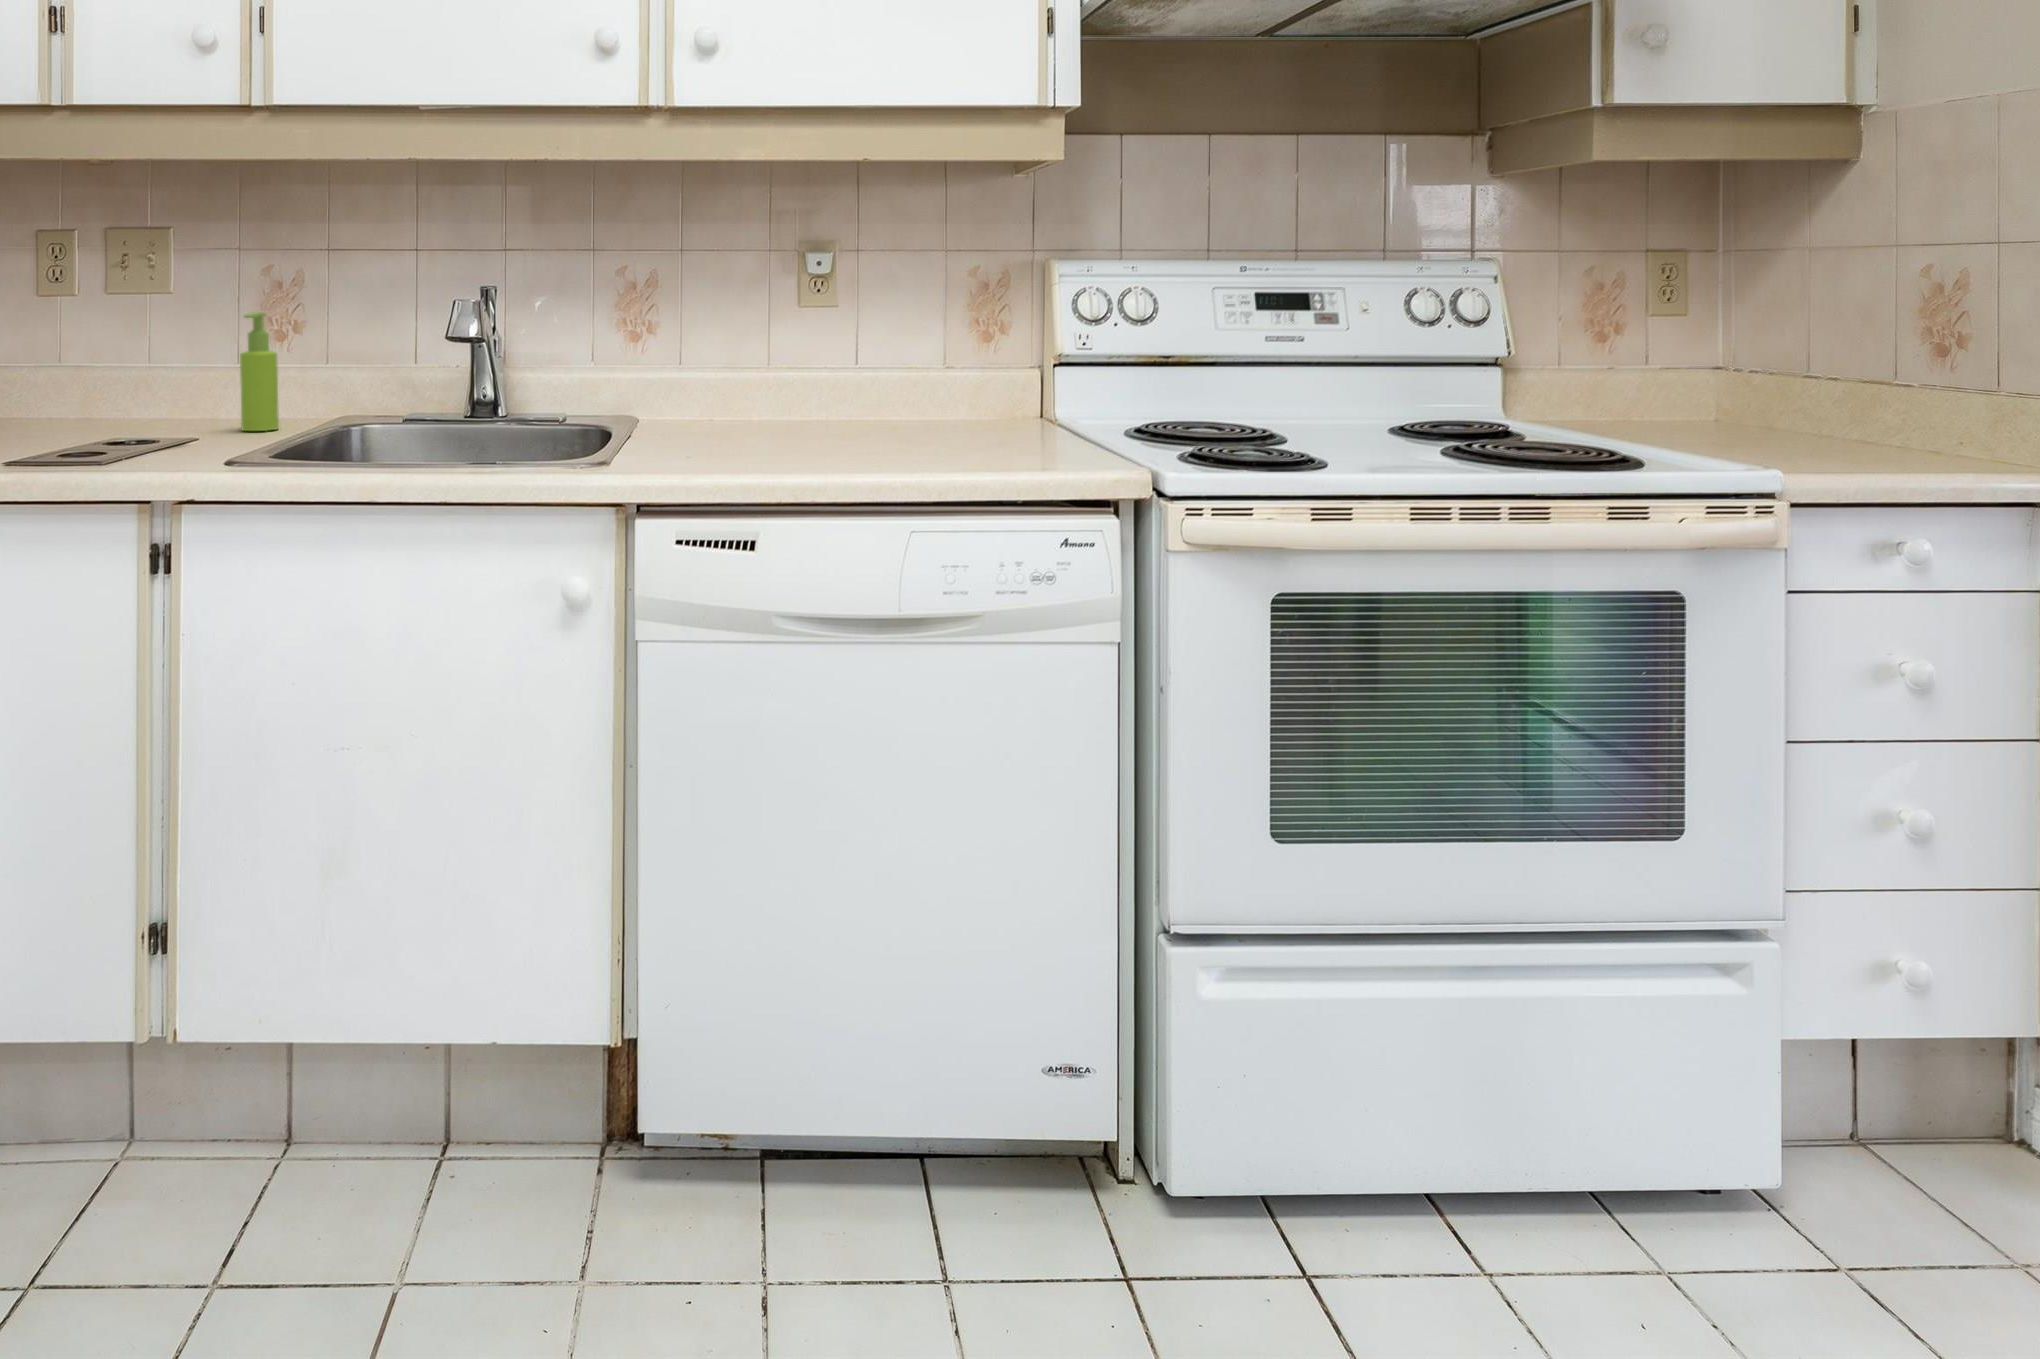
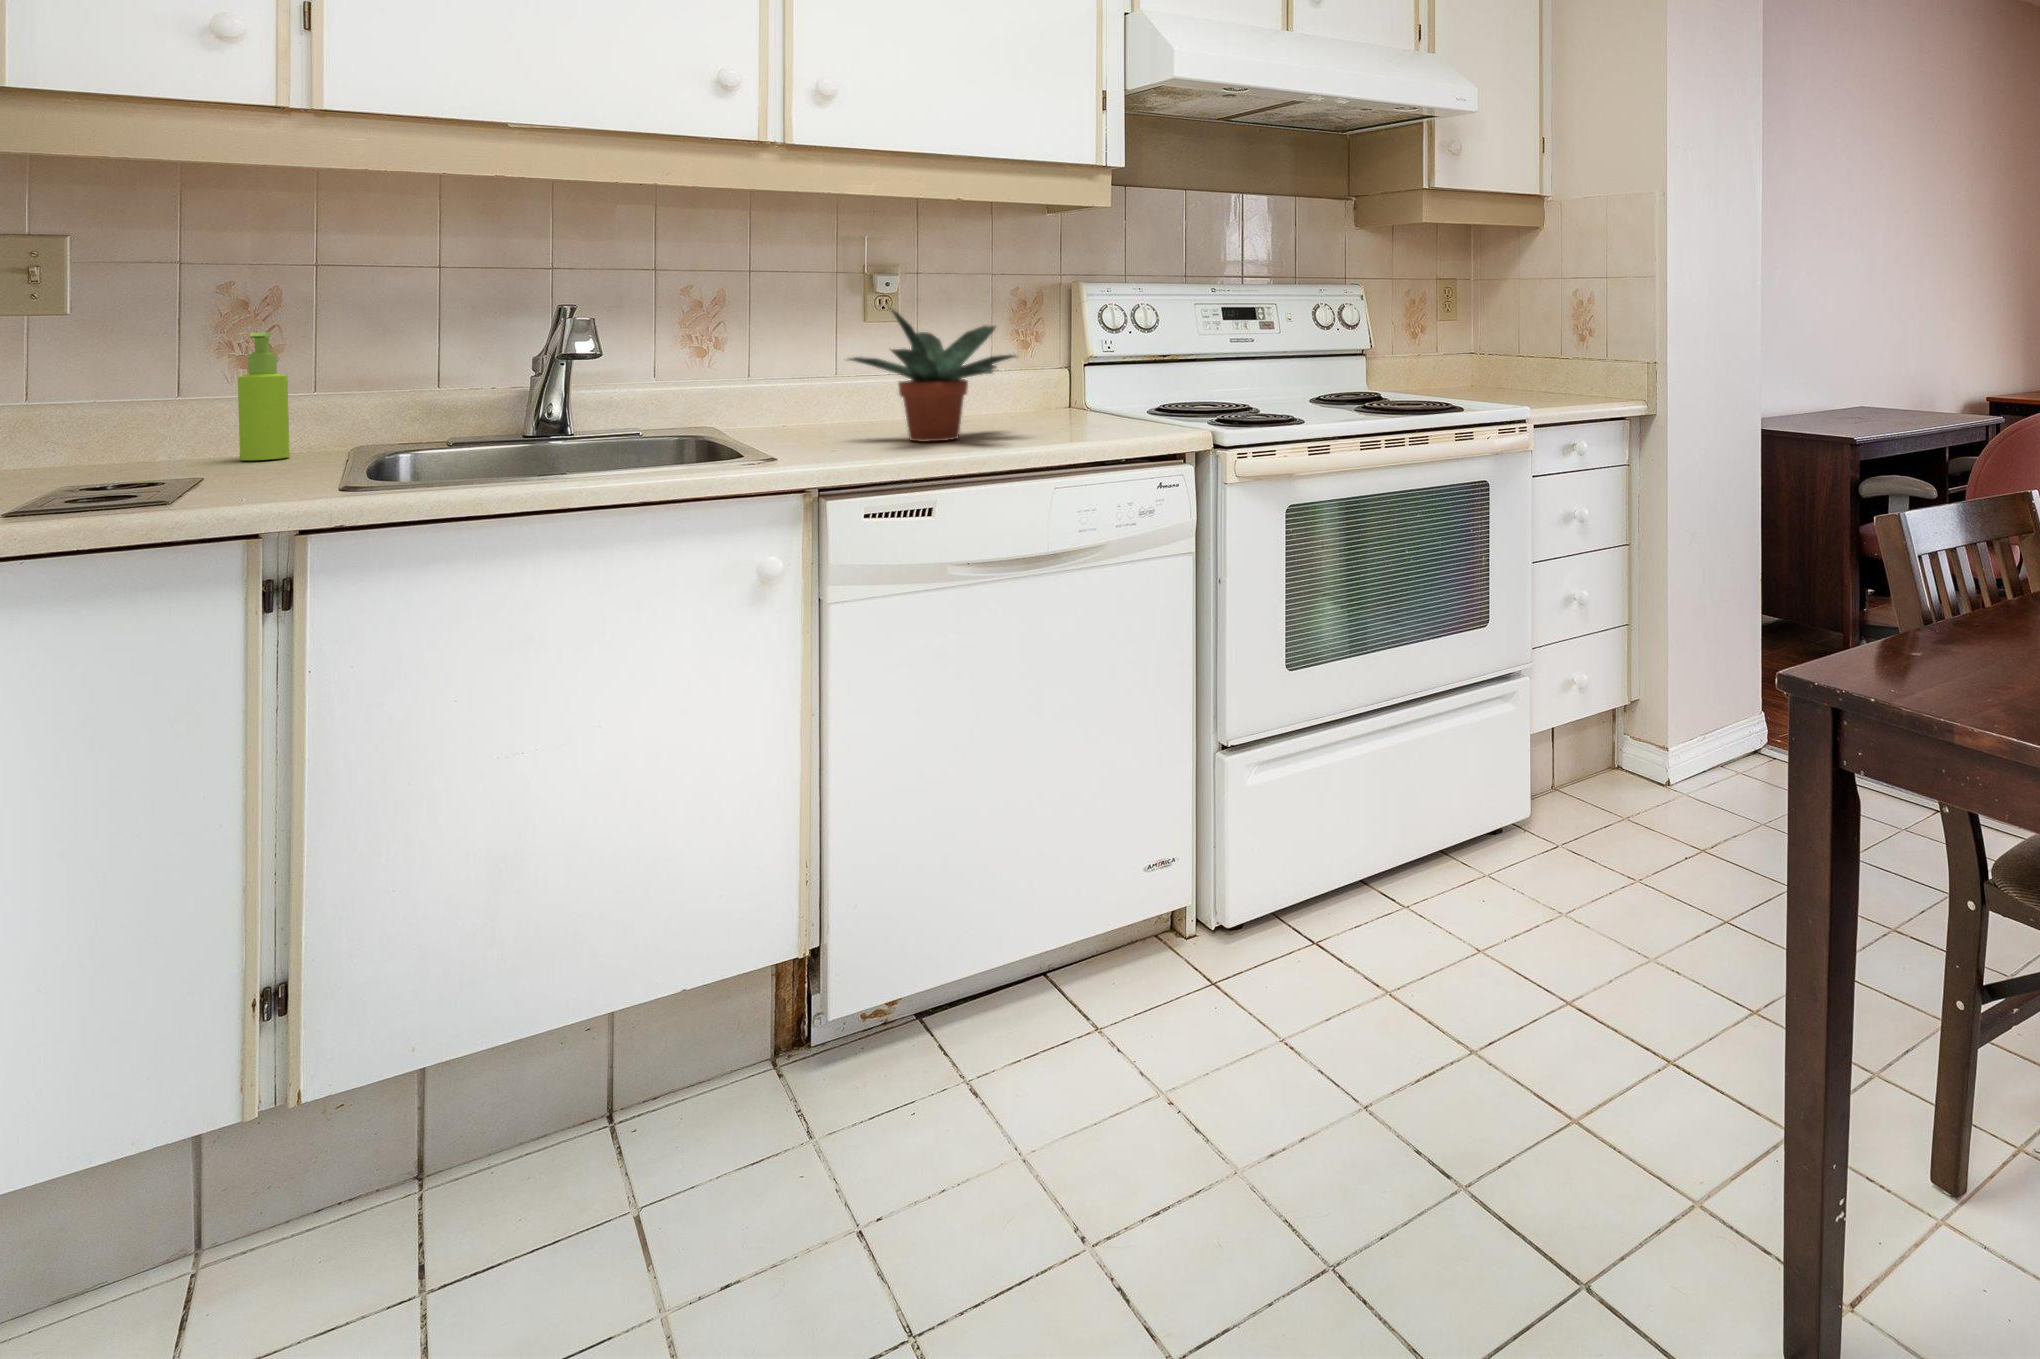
potted plant: none [727,294,914,456] -> present [849,308,1015,442]

